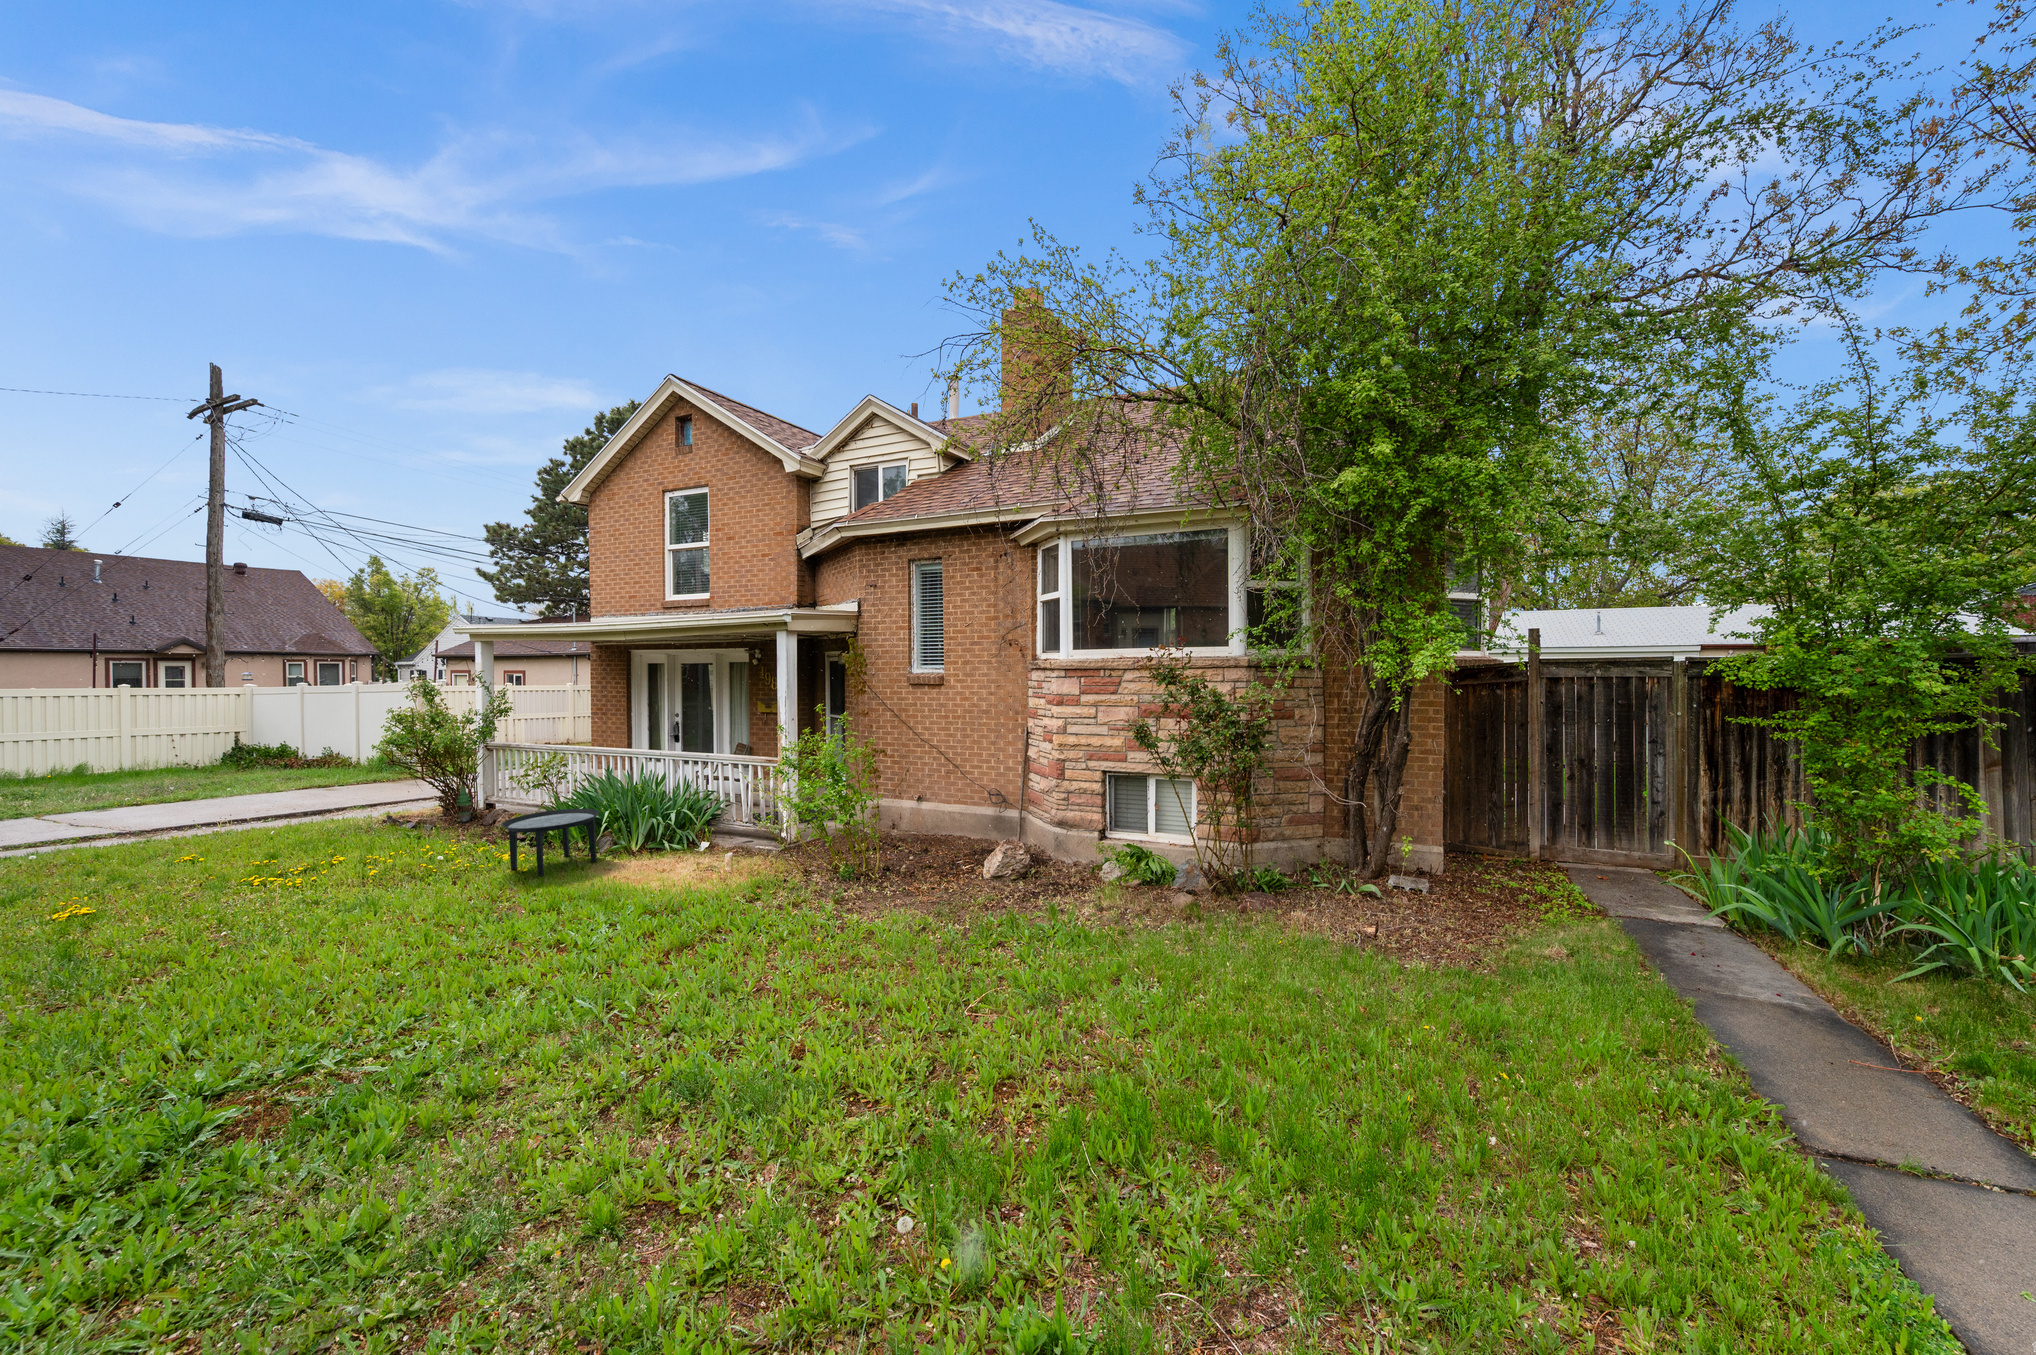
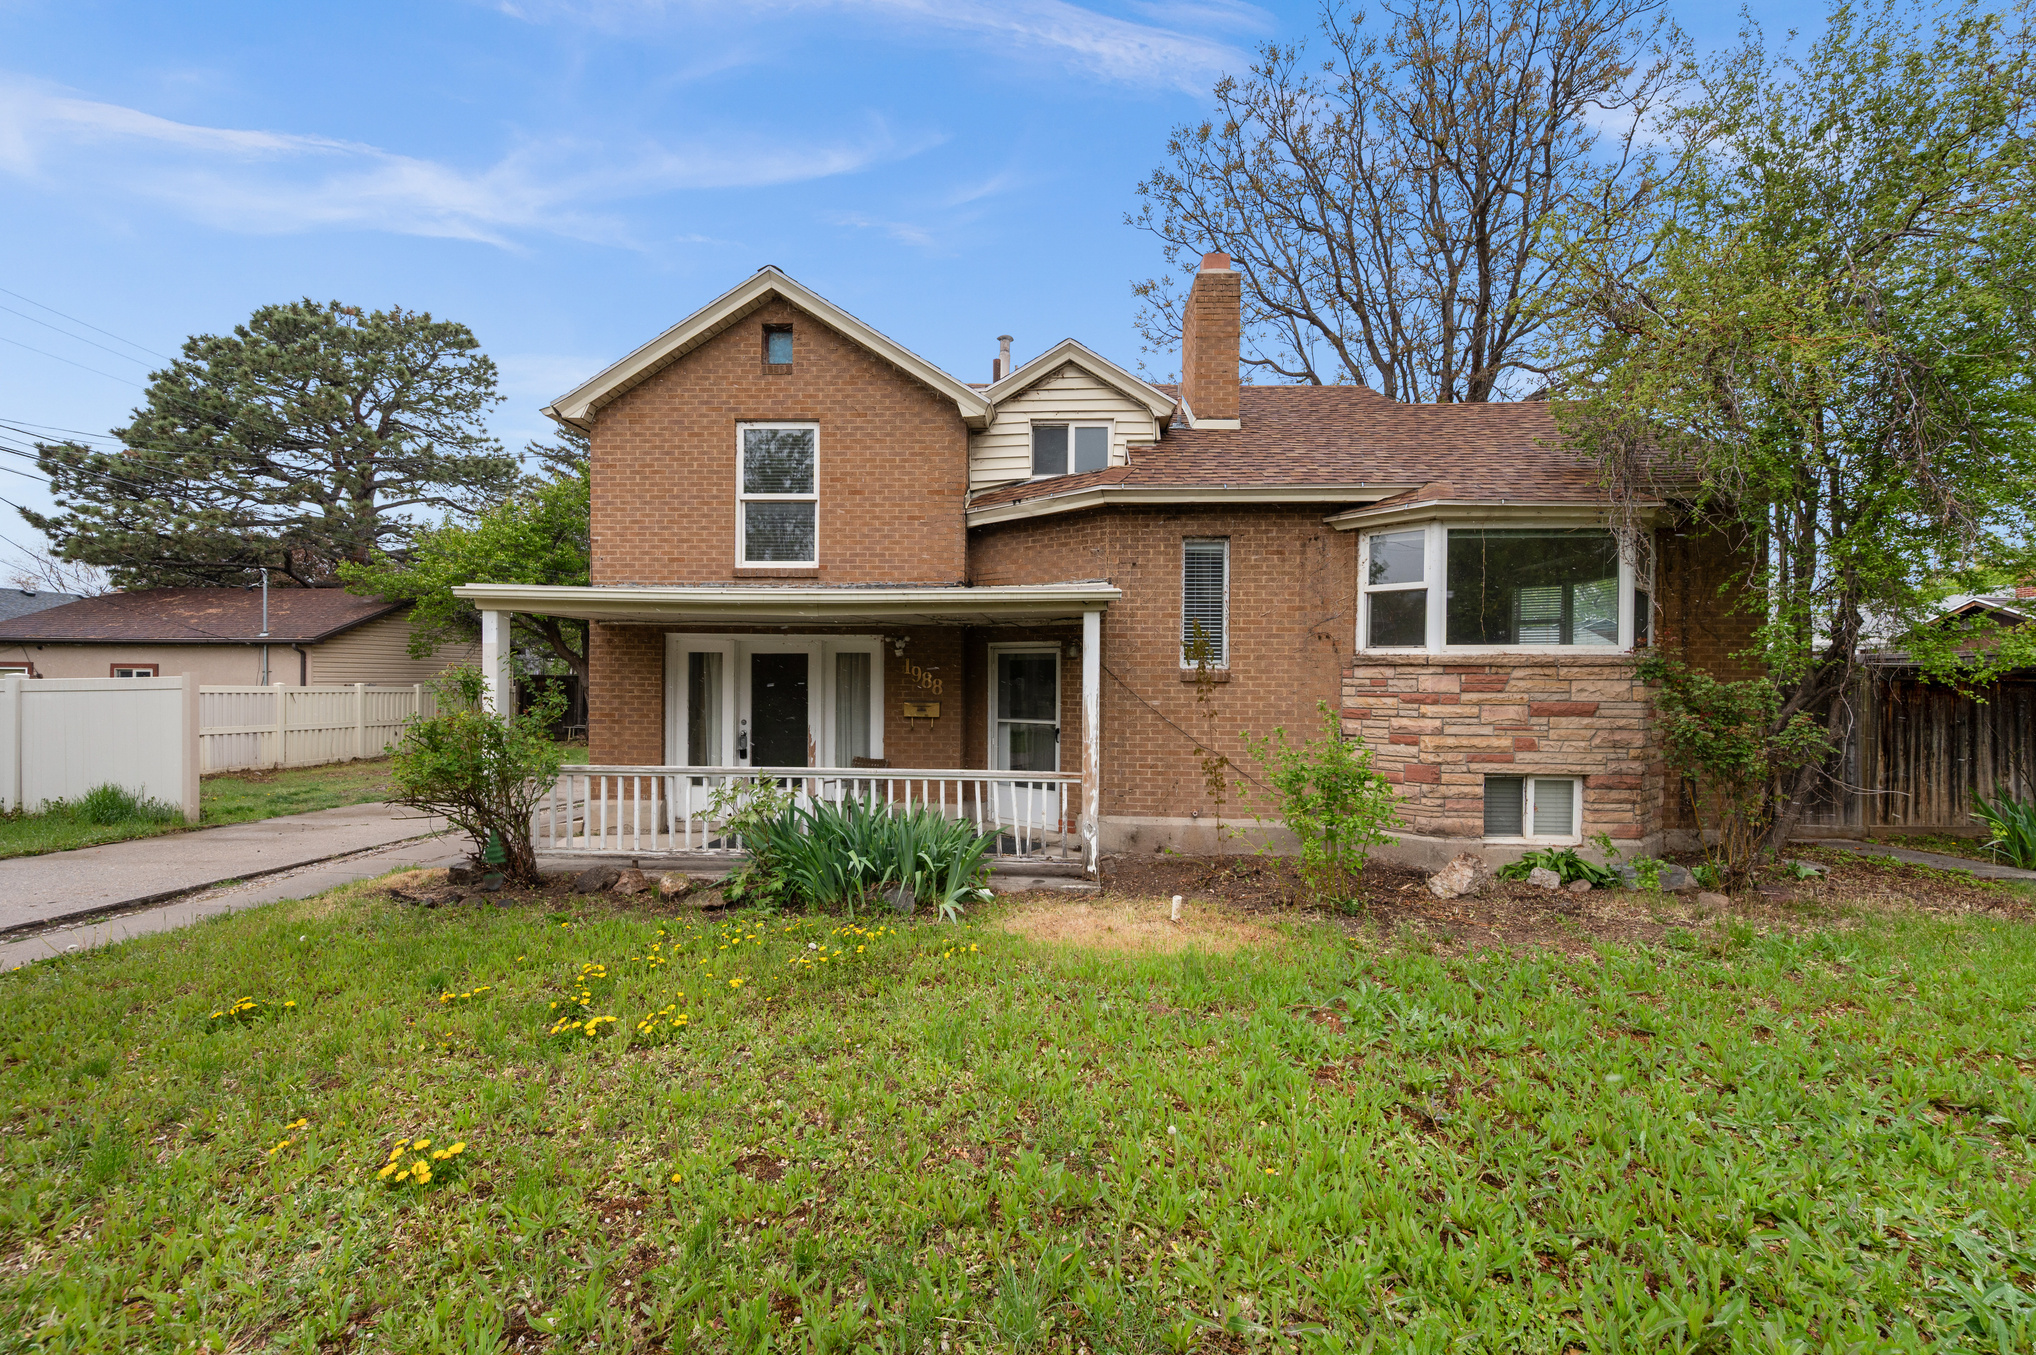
round table: present [501,808,599,877] -> none [808,844,931,942]

